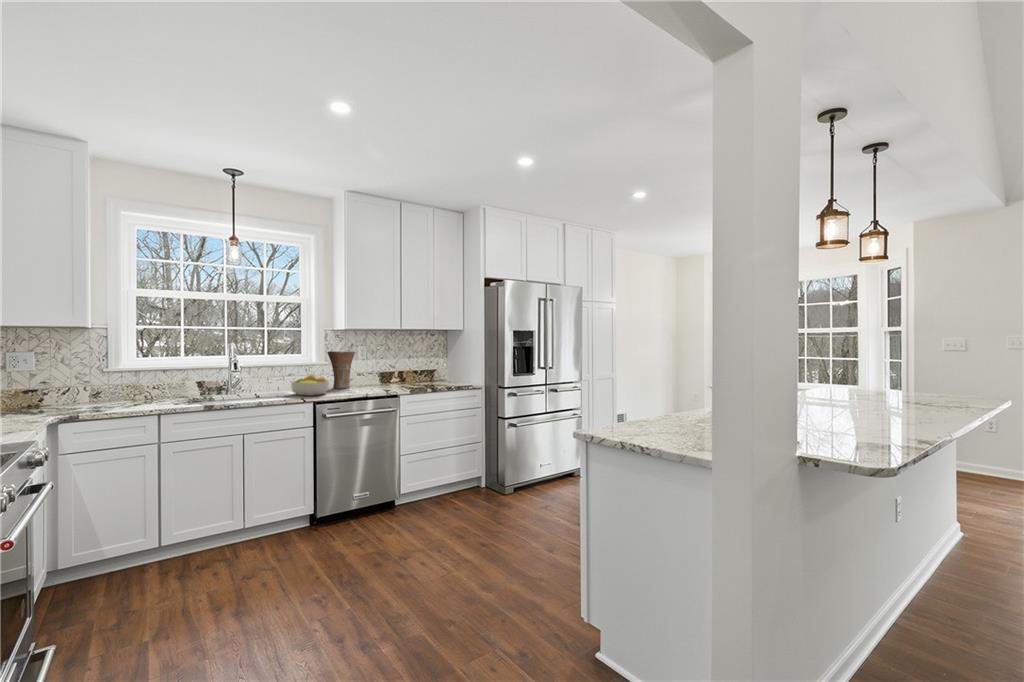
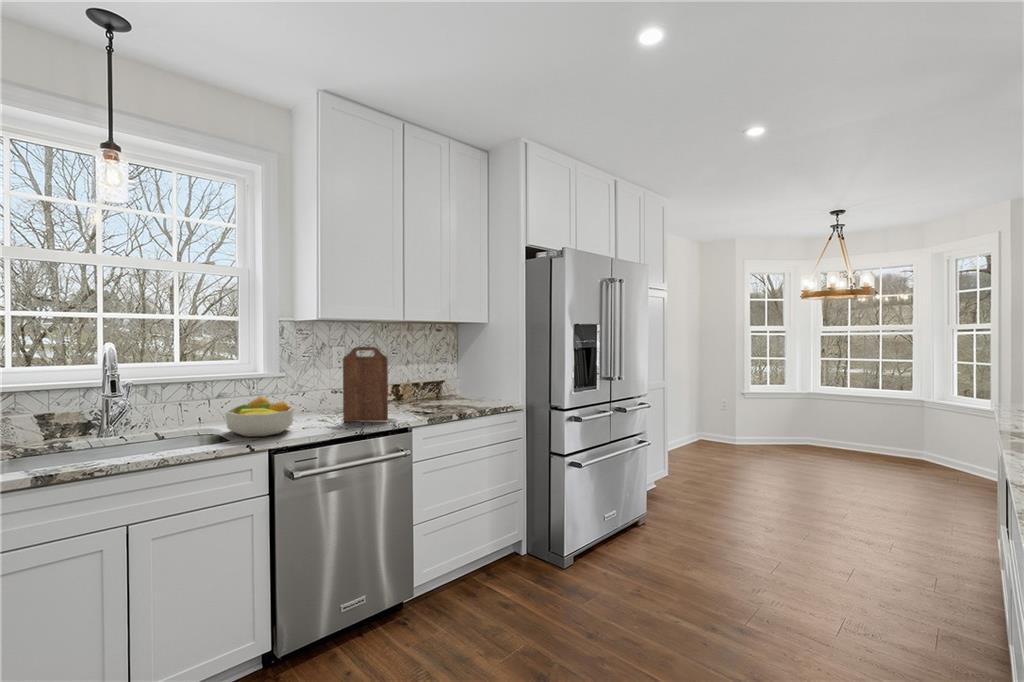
cutting board: none [359,346,386,391] -> present [343,347,388,422]
vase: present [327,351,355,389] -> none [285,355,331,416]

